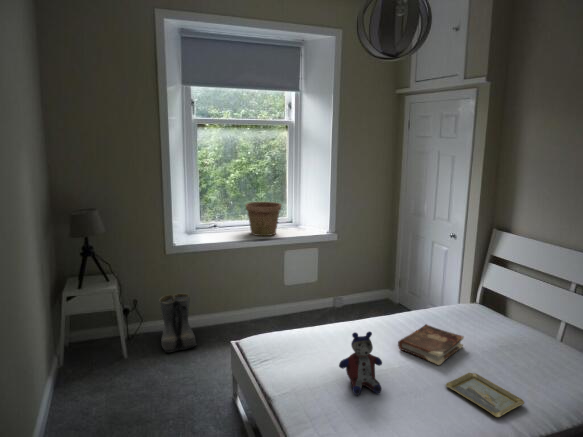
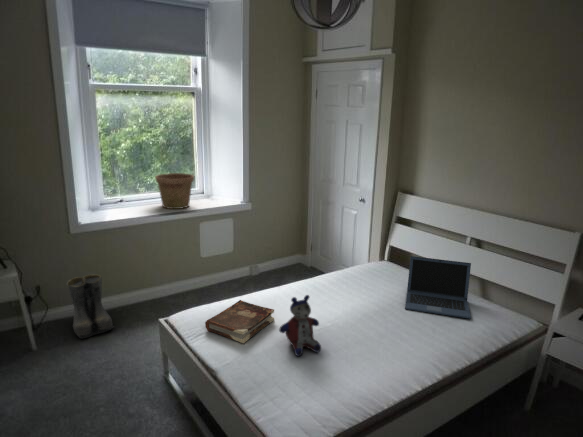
laptop: none [487,300,571,378] -> present [405,256,471,319]
book: present [398,324,464,365] -> present [205,300,274,343]
tray: present [446,373,524,417] -> none [376,323,444,359]

